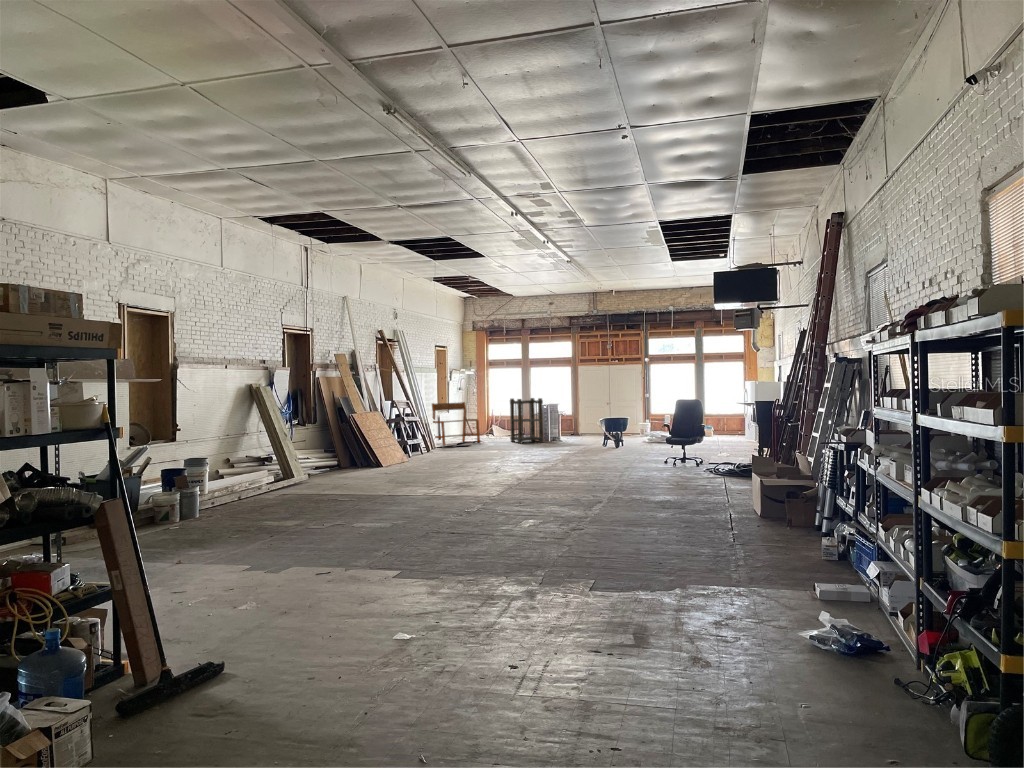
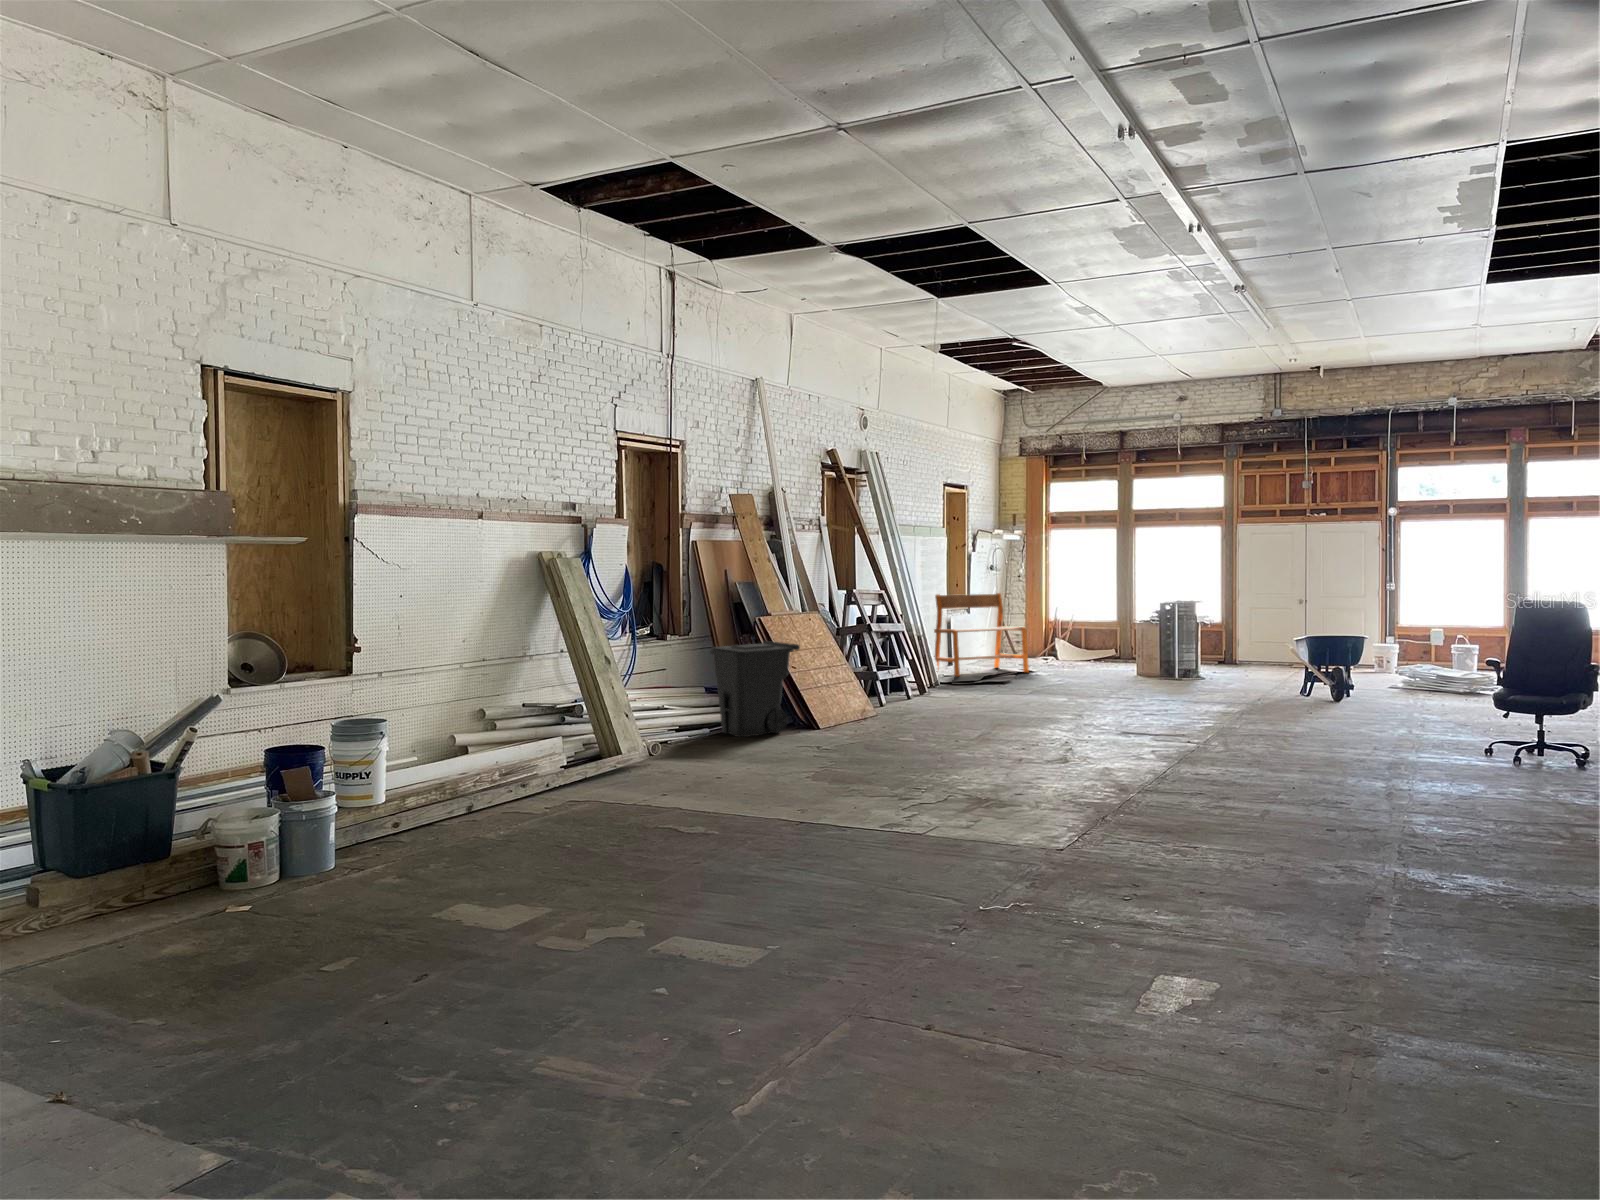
shelving unit: present [510,398,543,444] -> none [1091,588,1161,680]
trash can: none [329,426,374,472] -> present [710,641,800,737]

